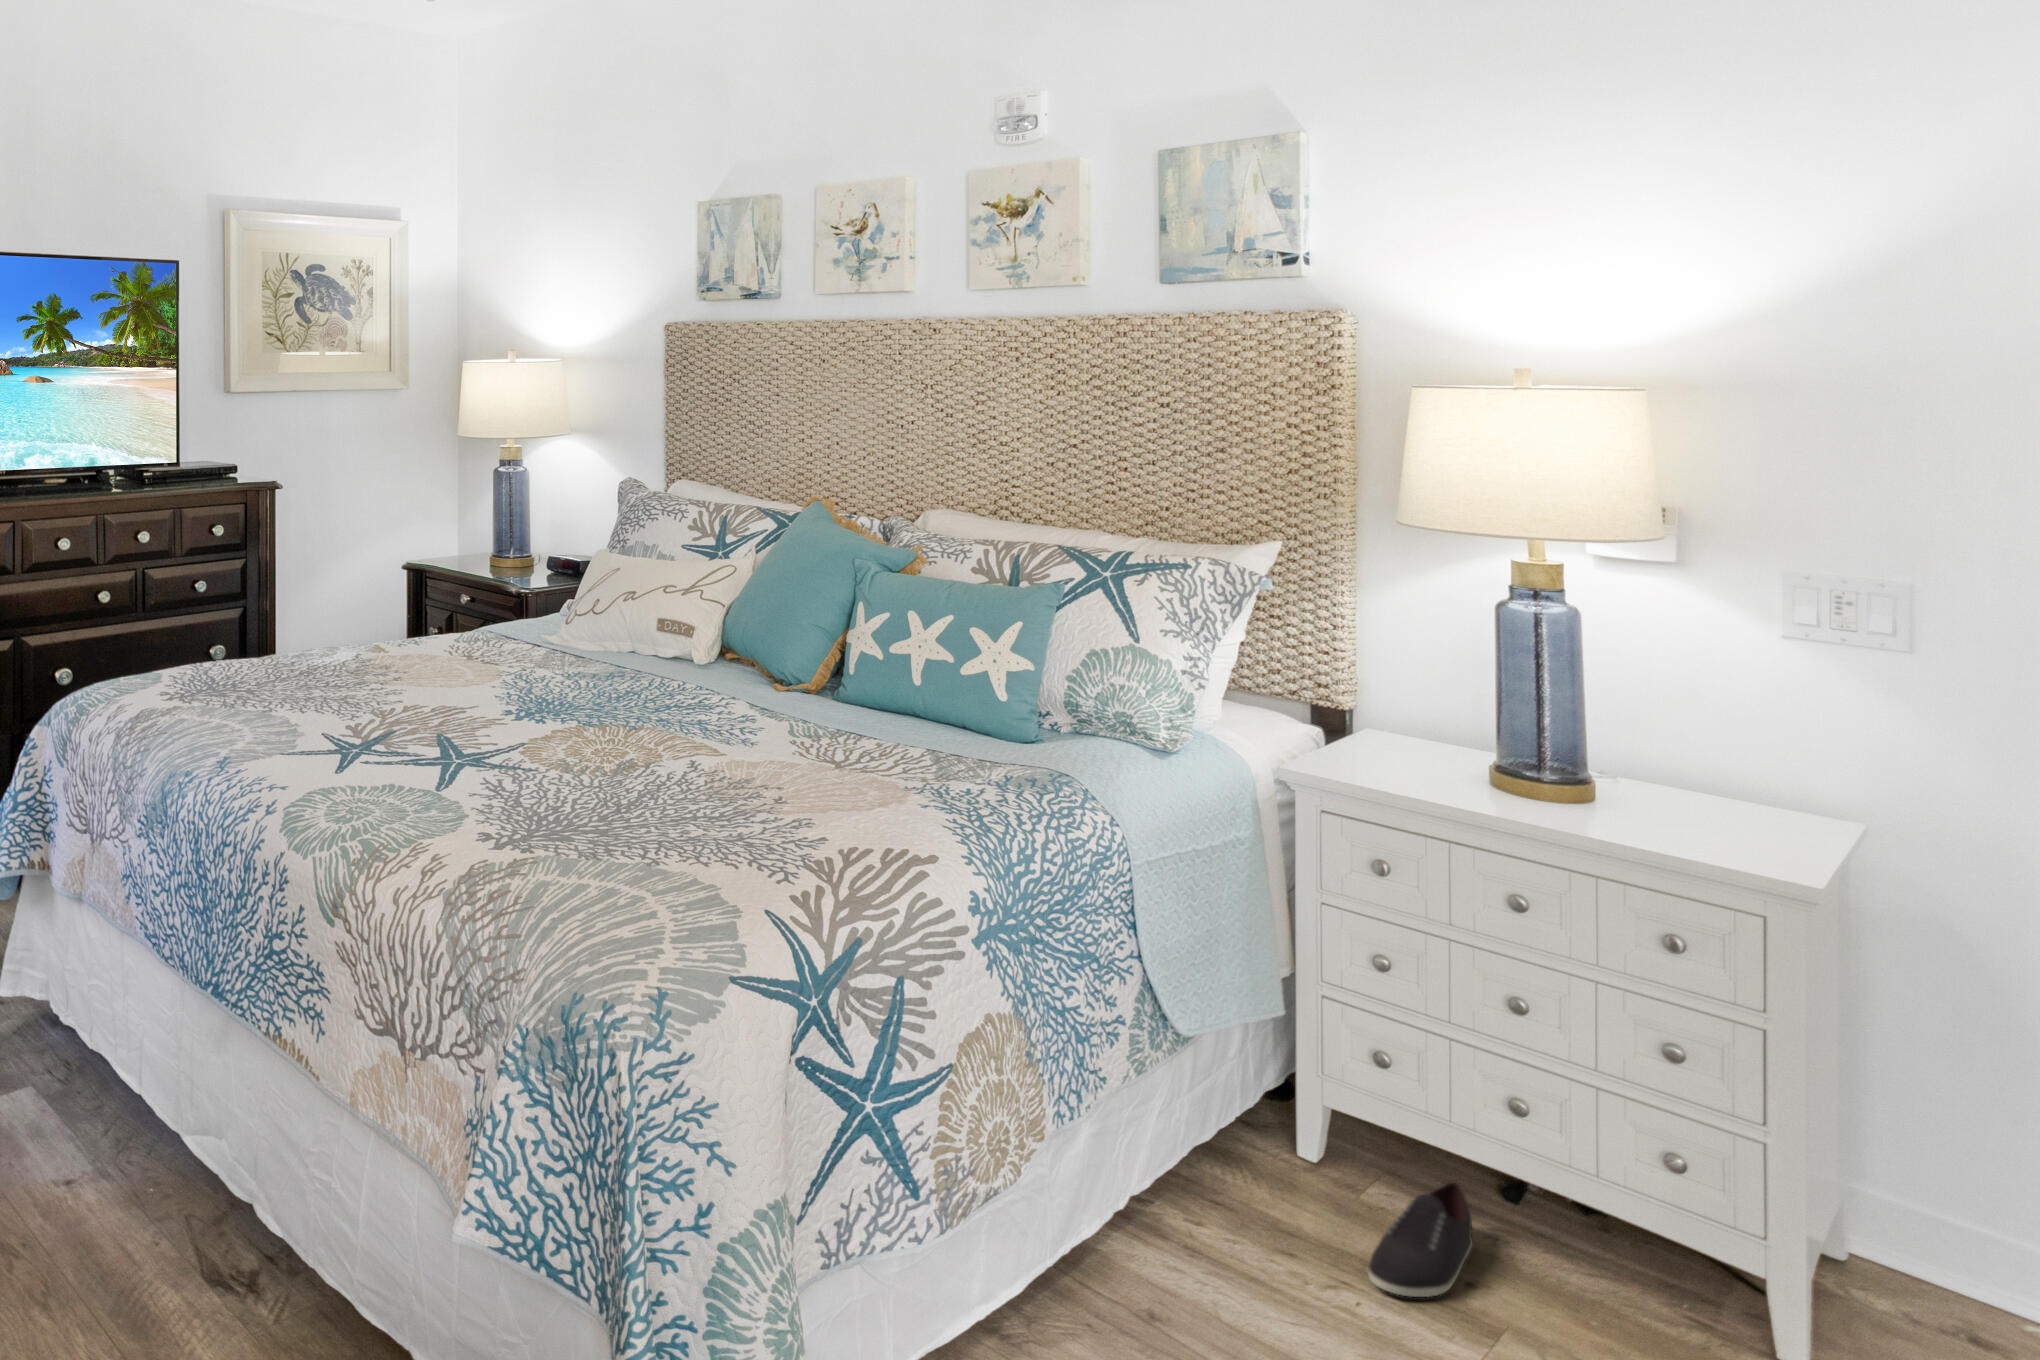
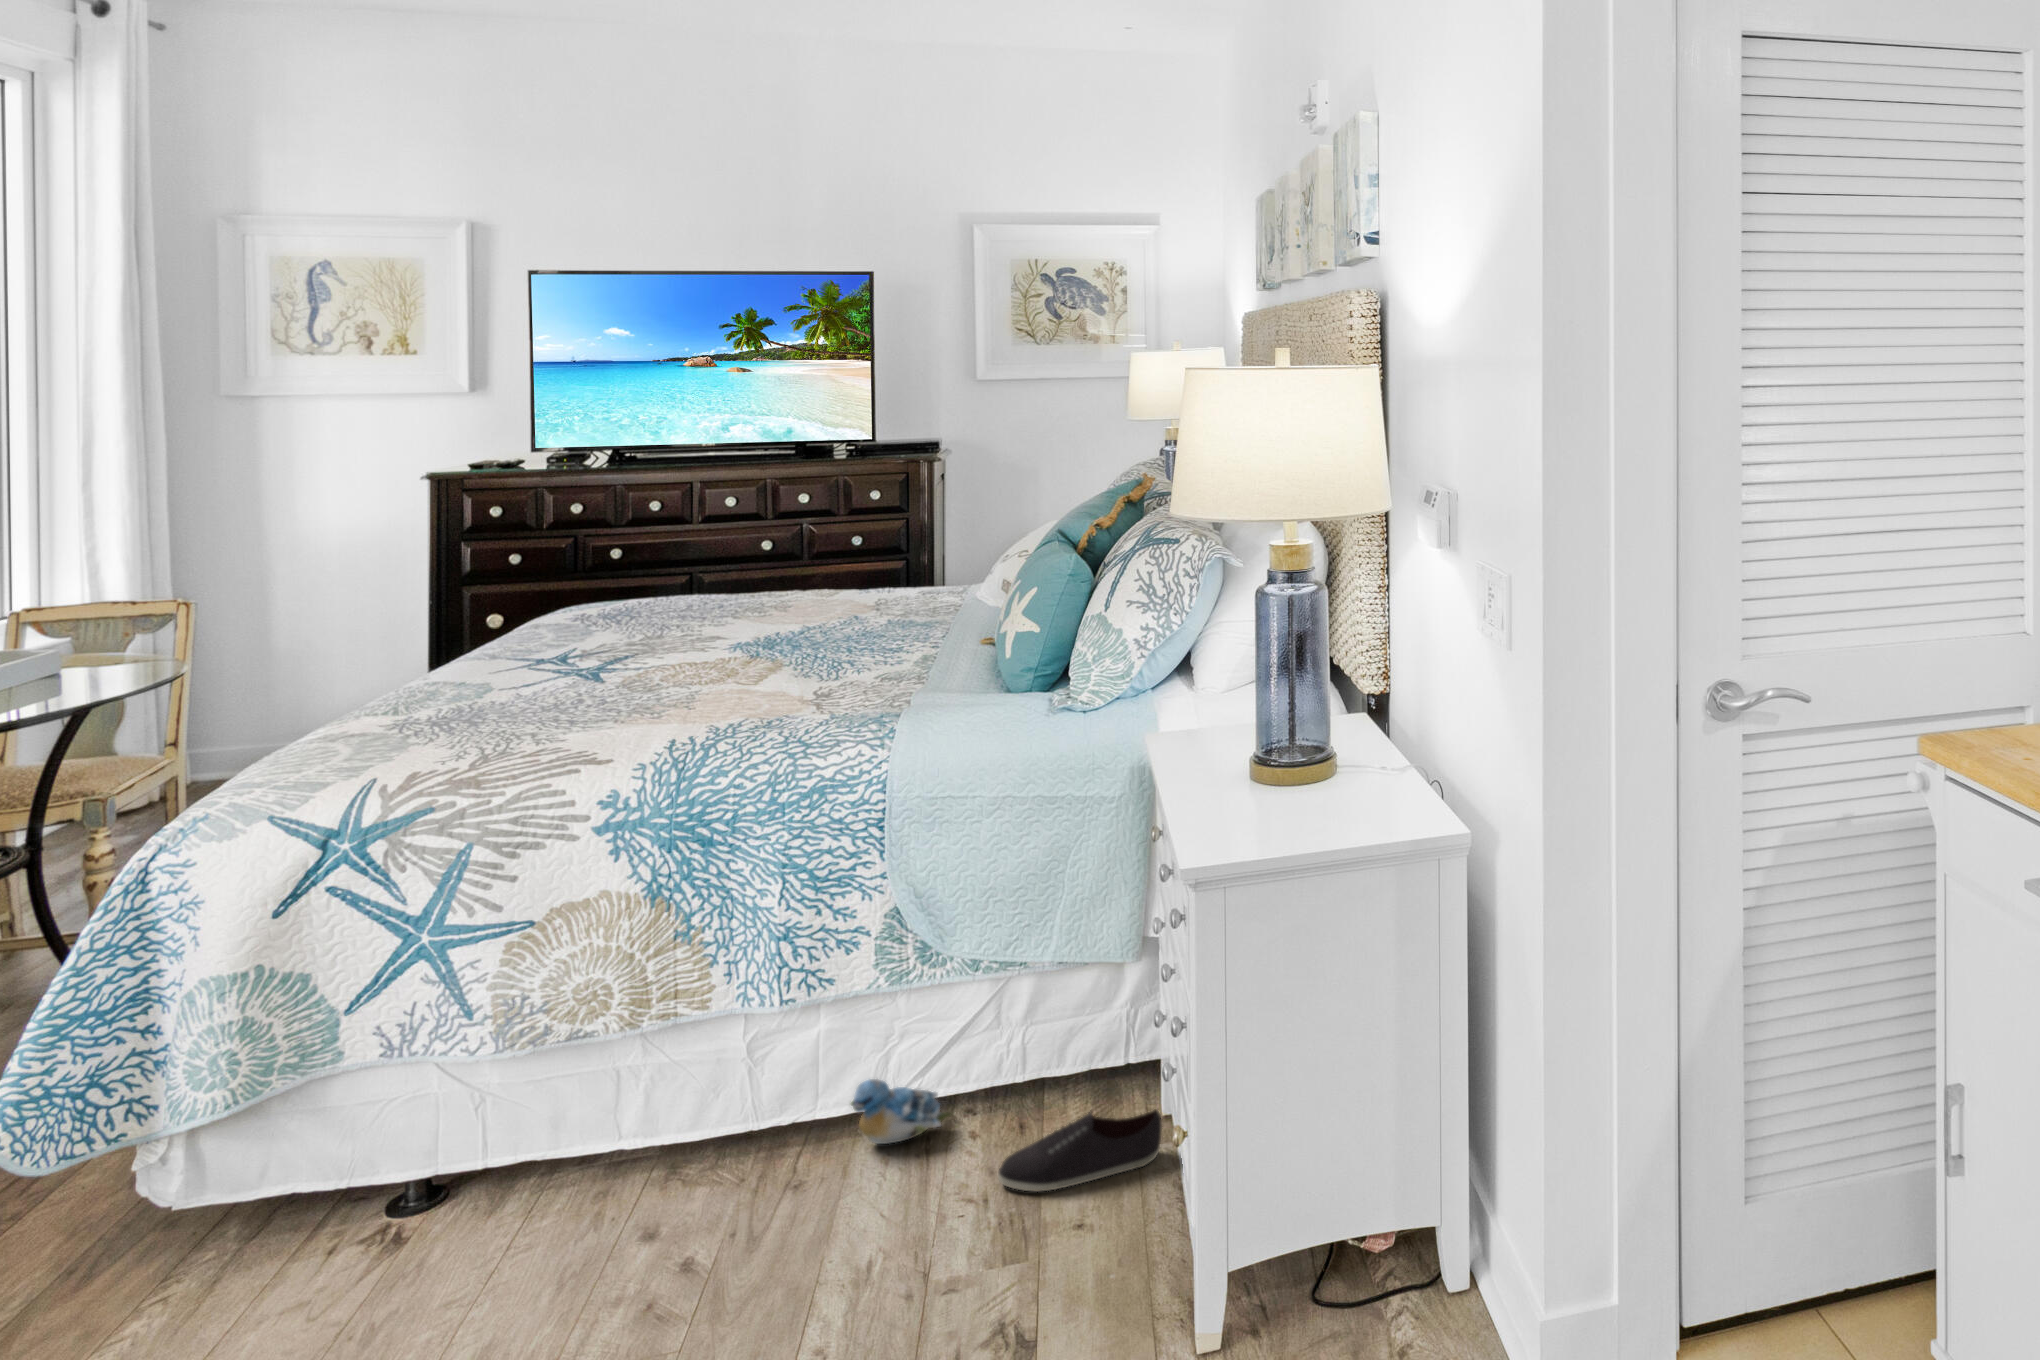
plush toy: none [1156,1202,1242,1278] -> present [851,1079,950,1144]

